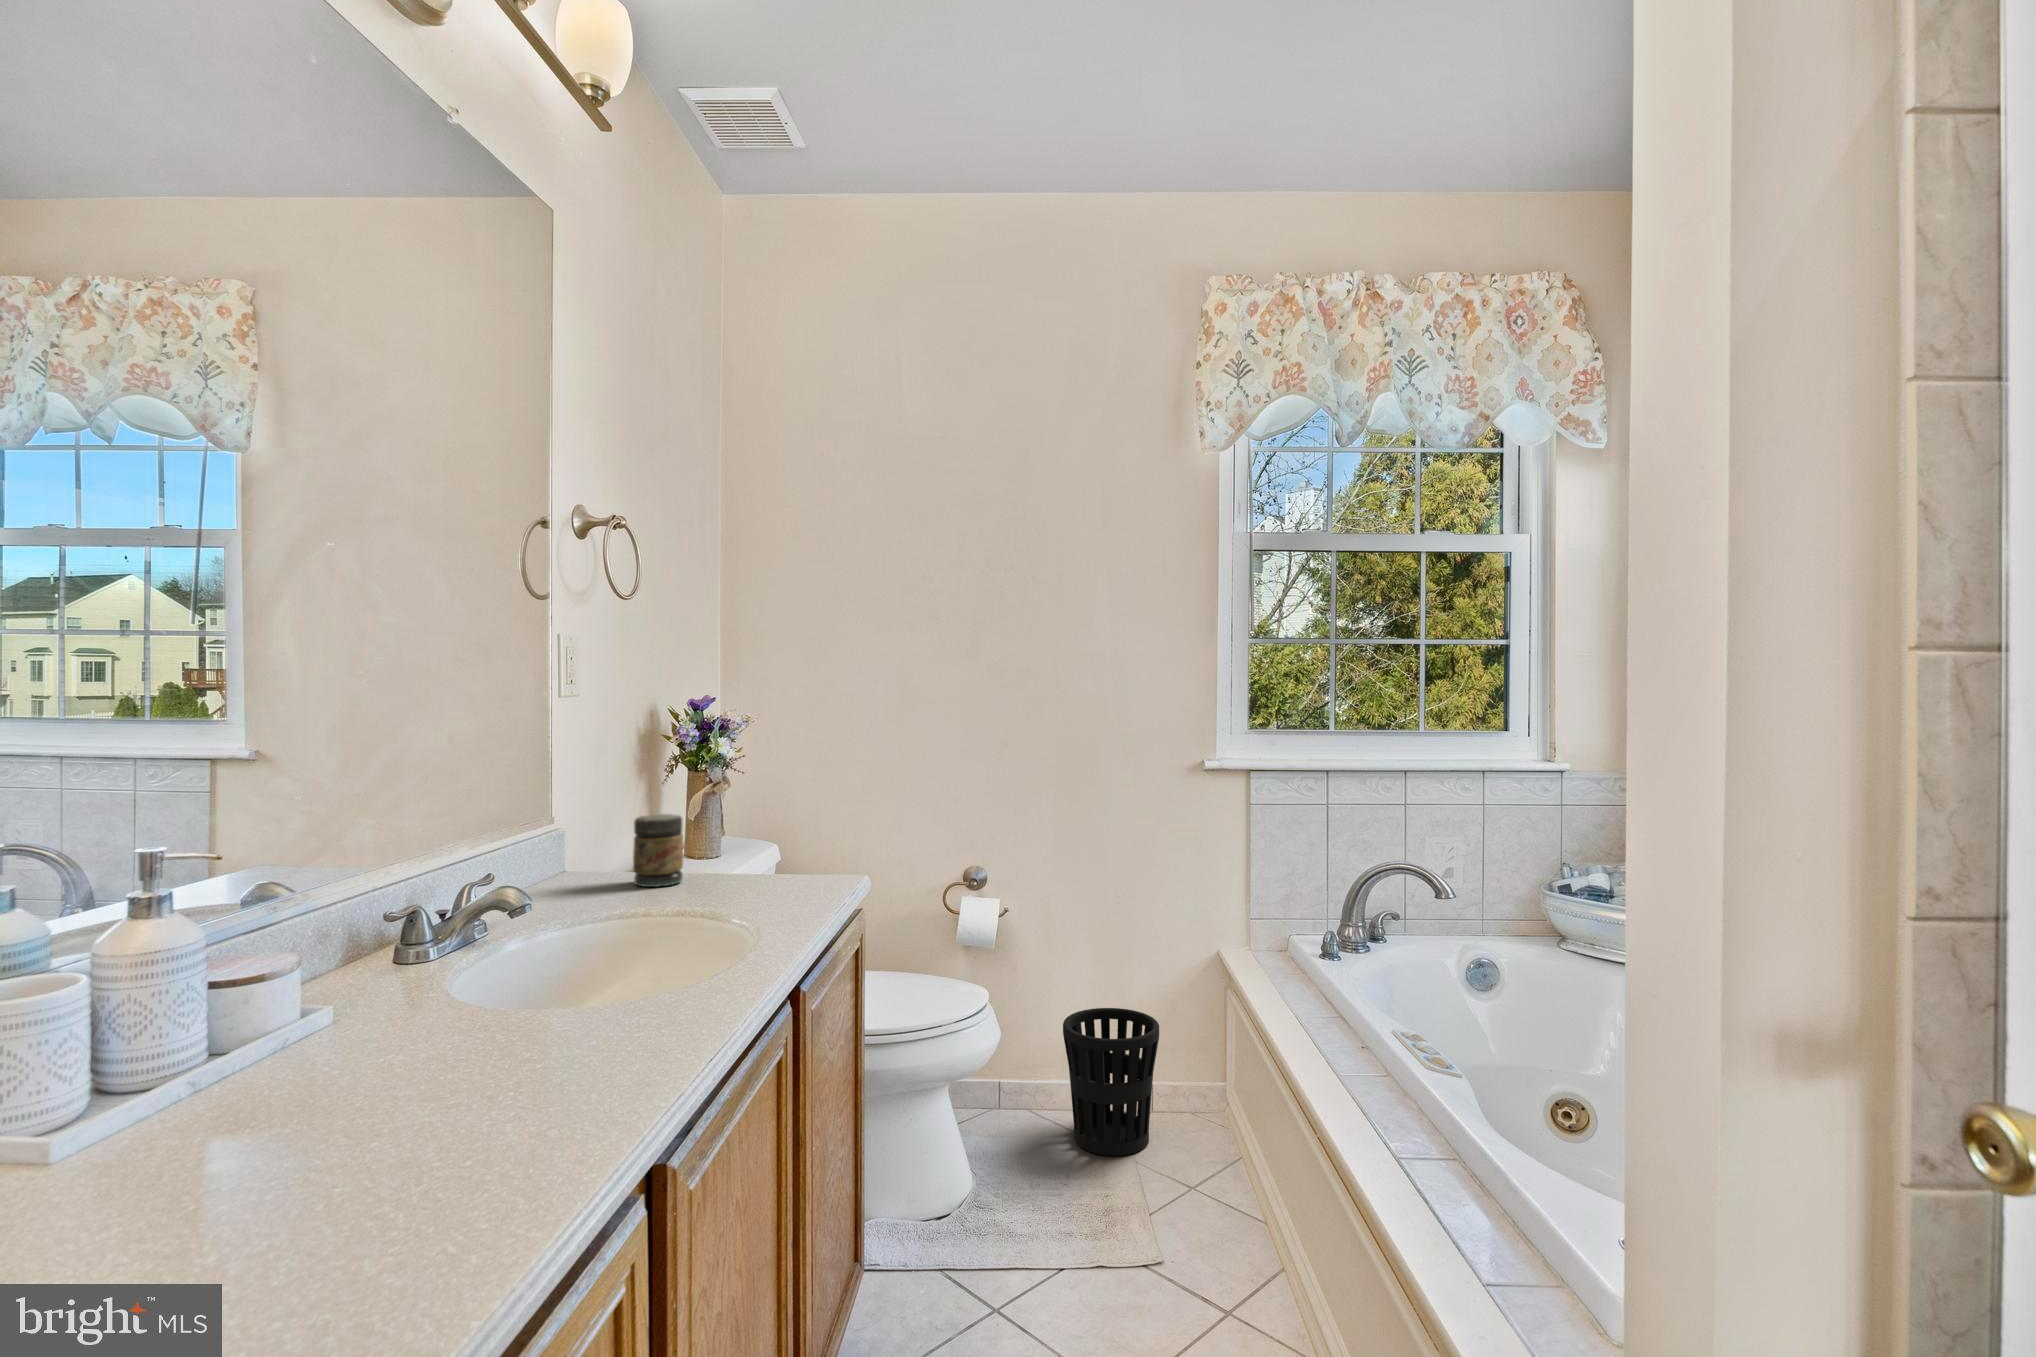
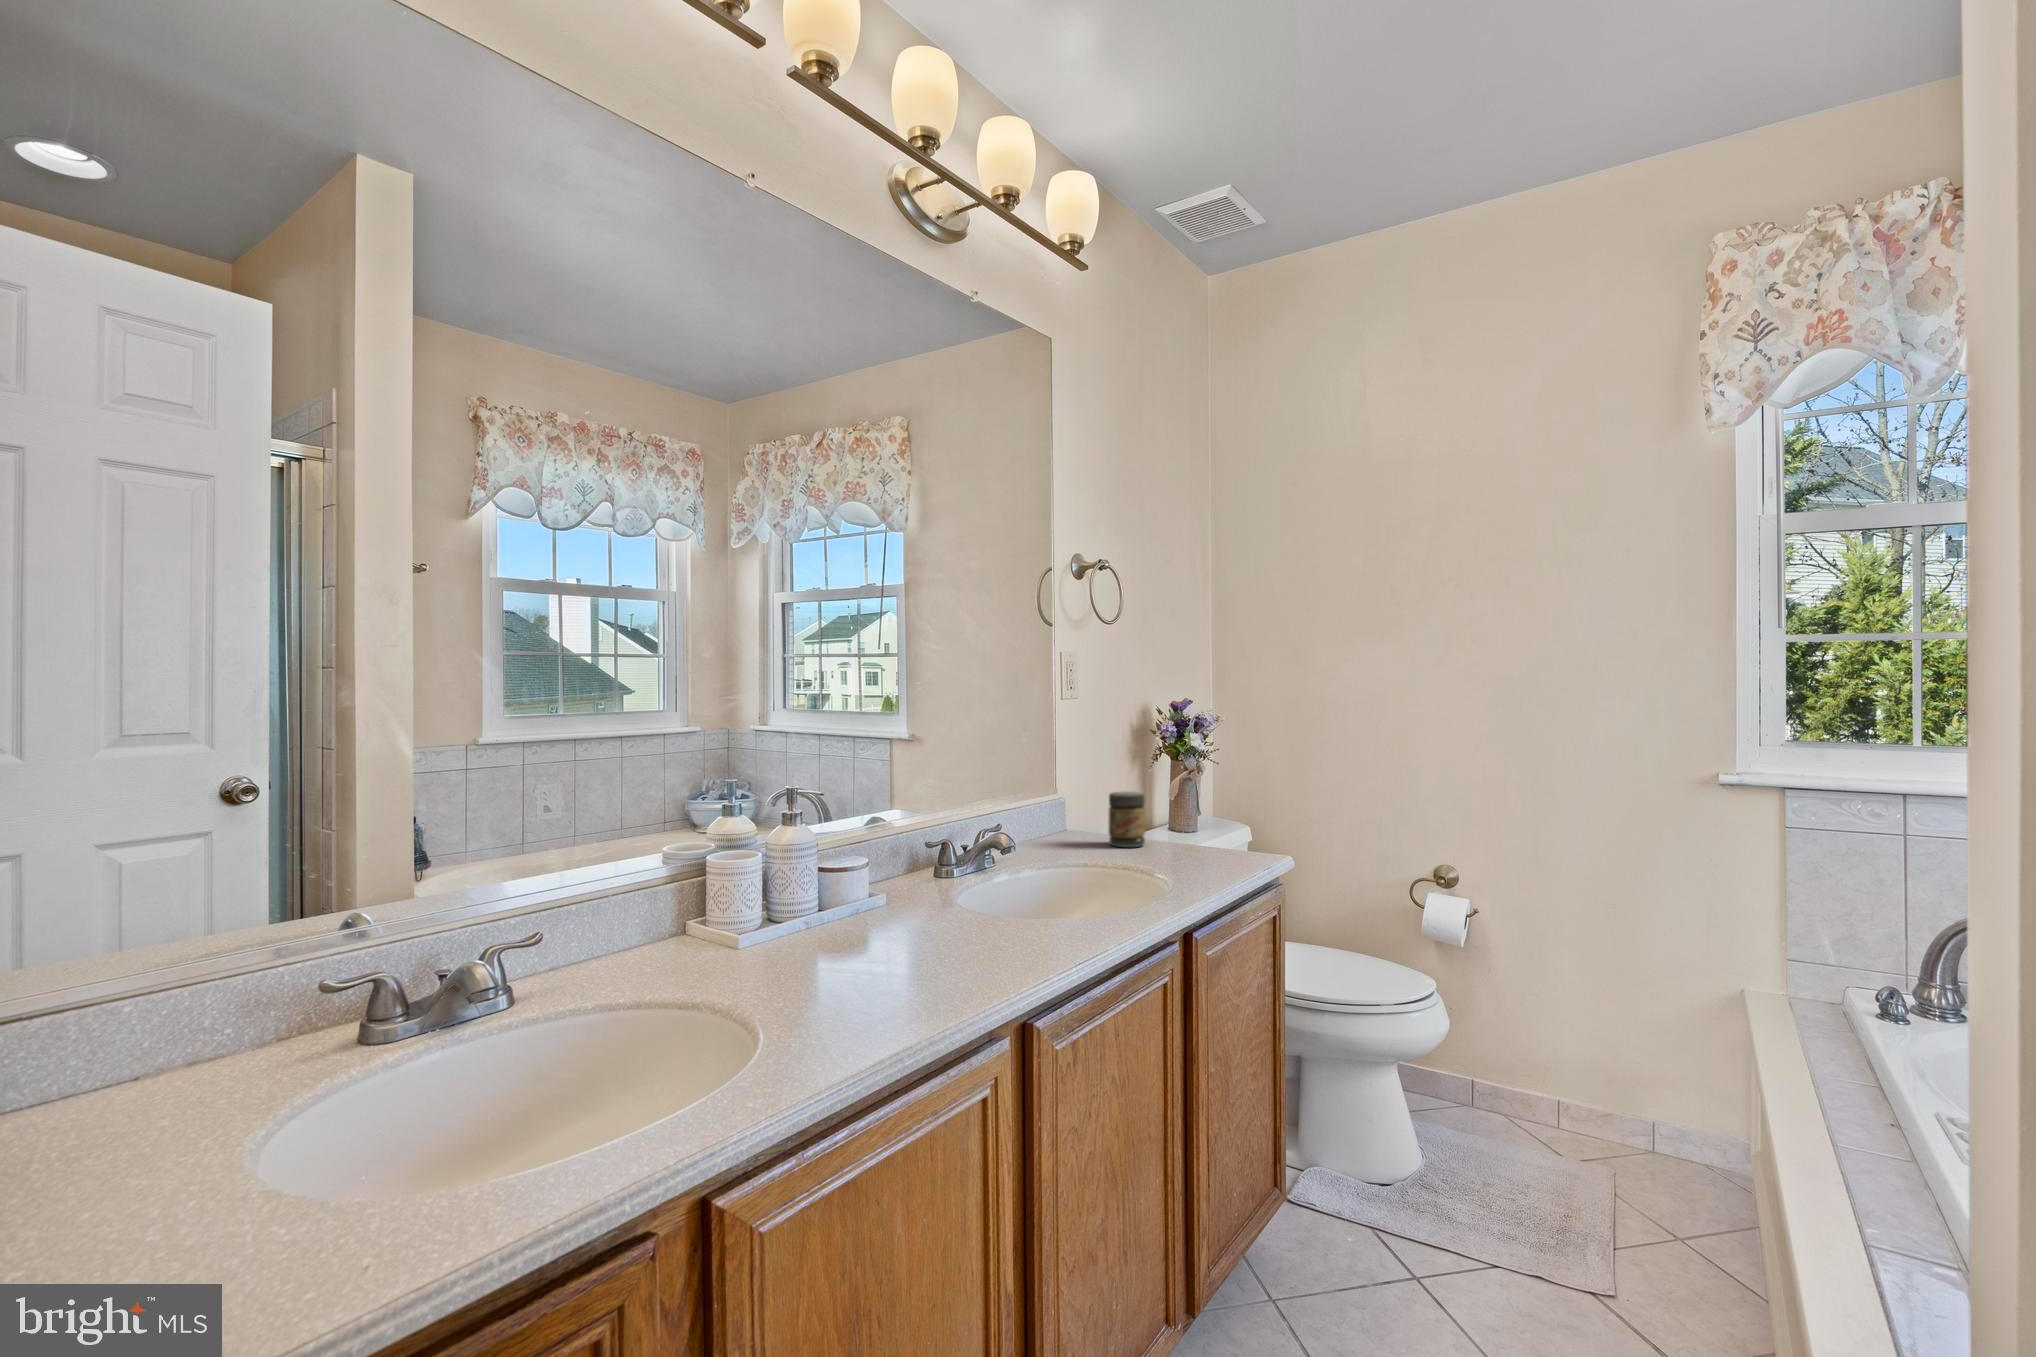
wastebasket: present [1063,1008,1159,1156] -> none [1535,1023,1652,1181]

